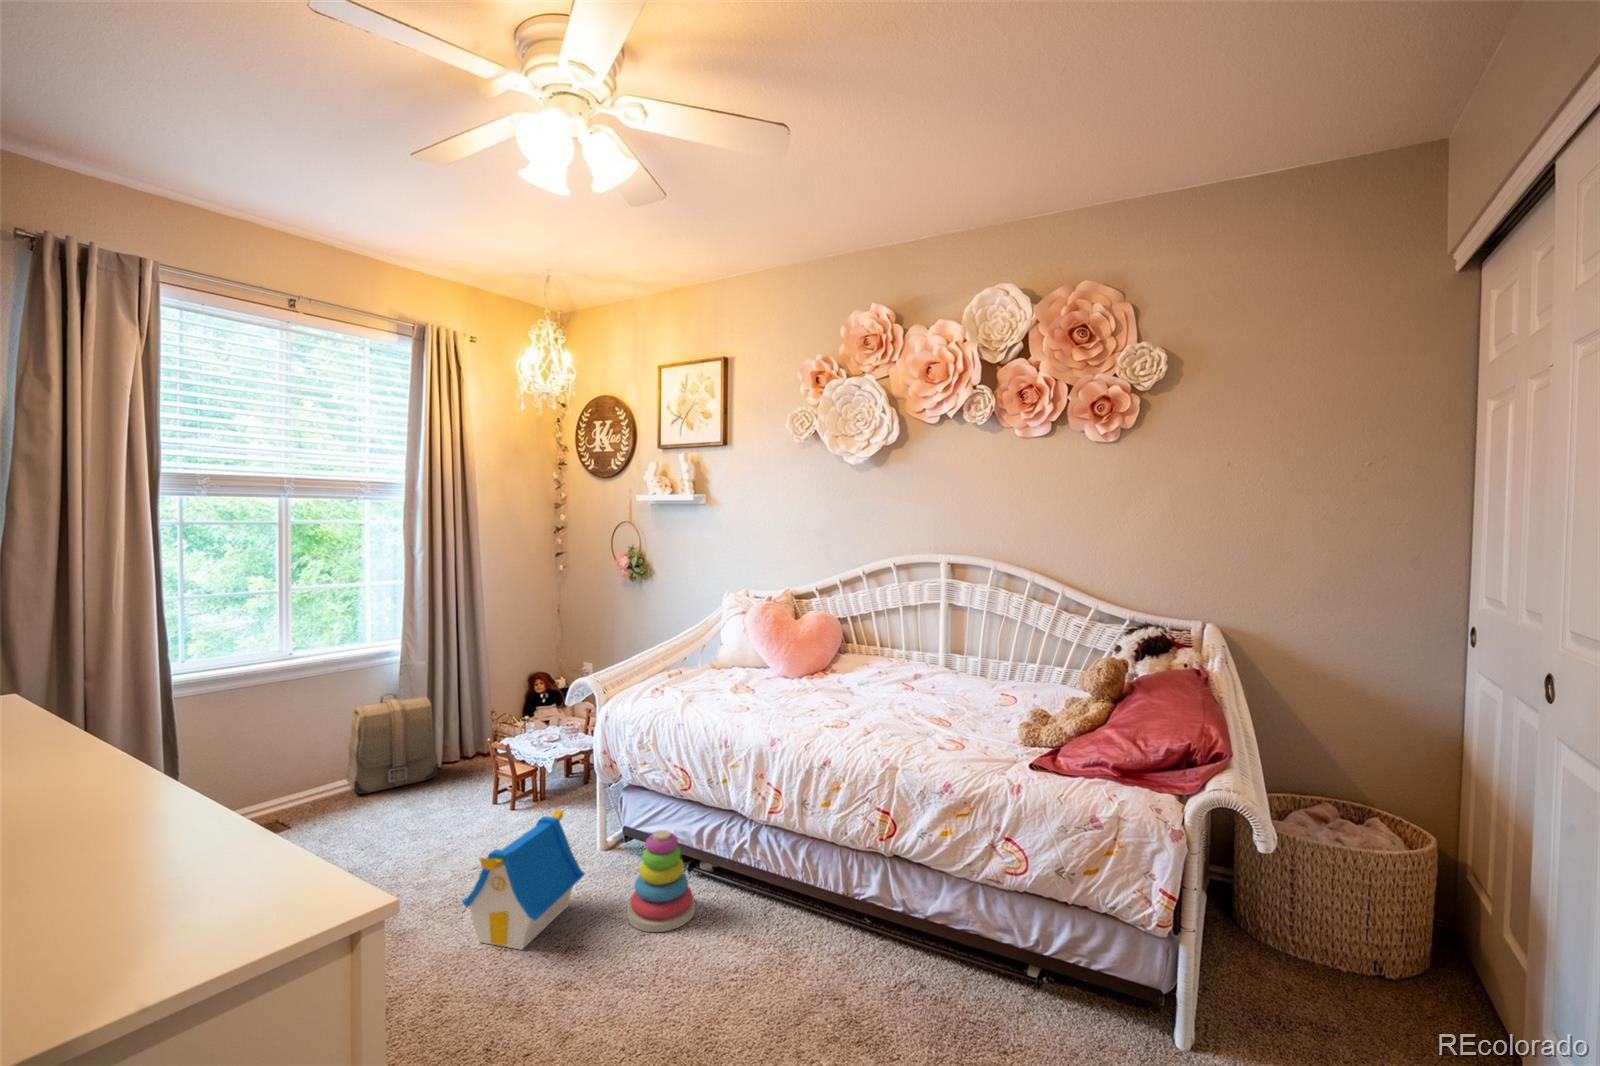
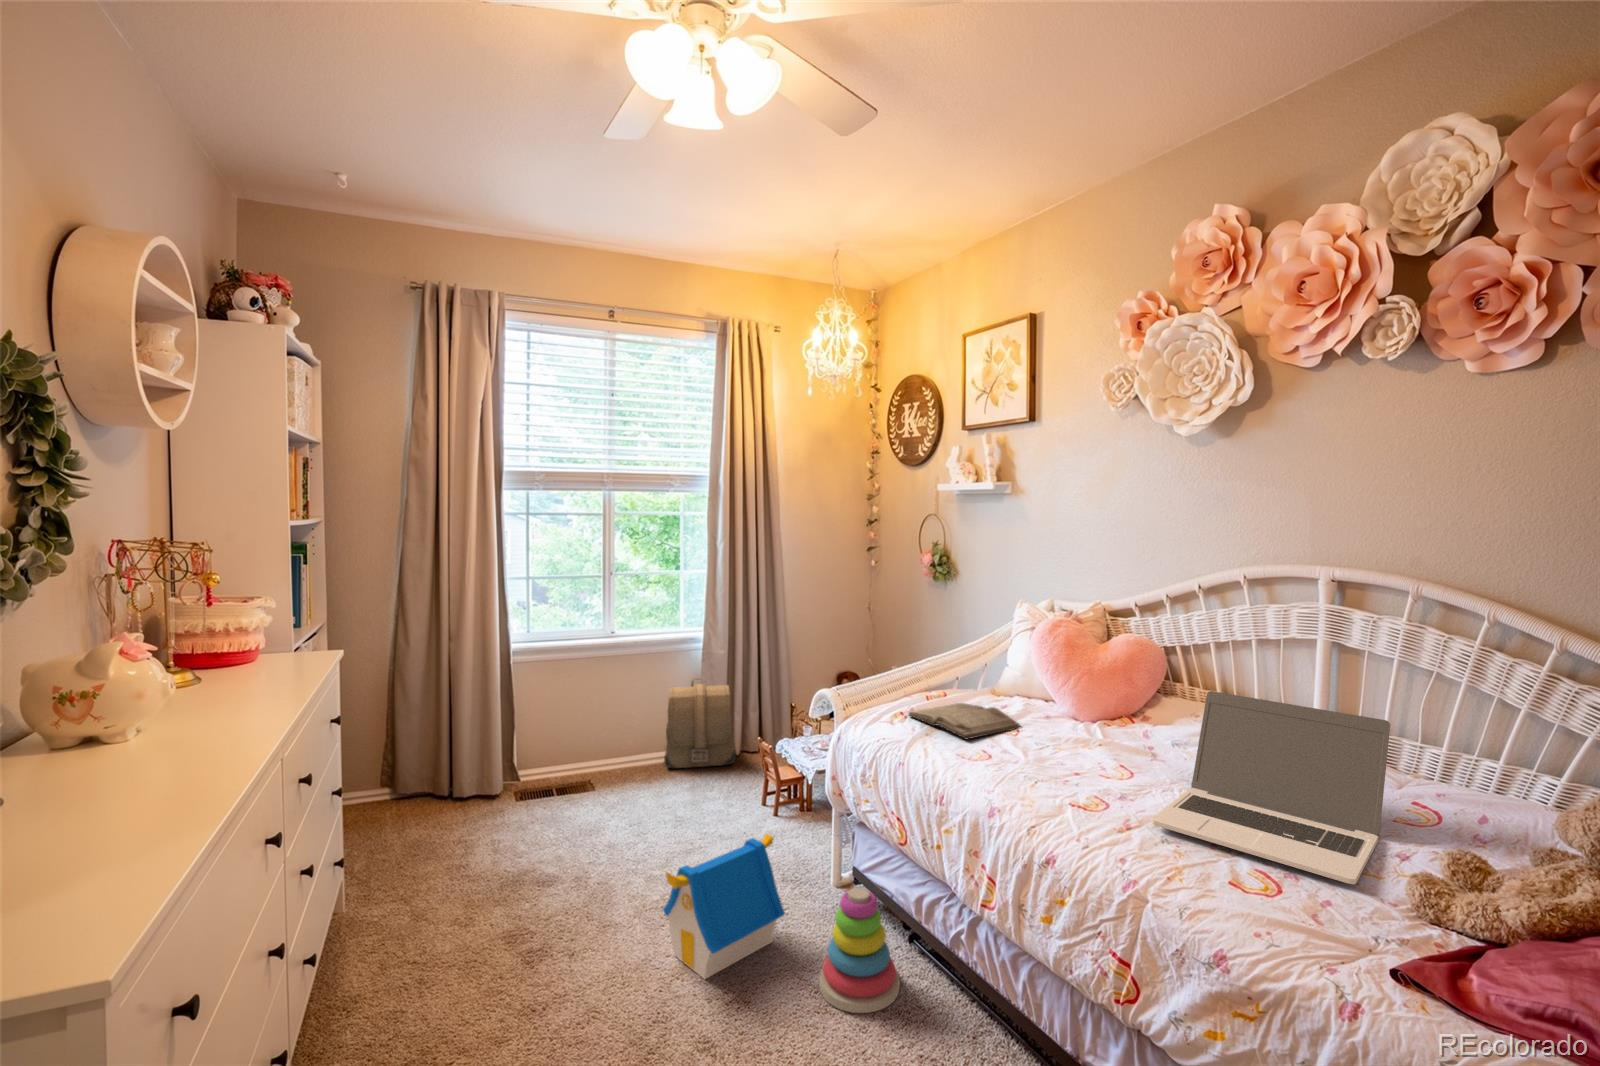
laptop: none [883,637,998,734] -> present [1152,691,1390,884]
diary: none [666,673,760,698] -> present [908,703,1020,739]

